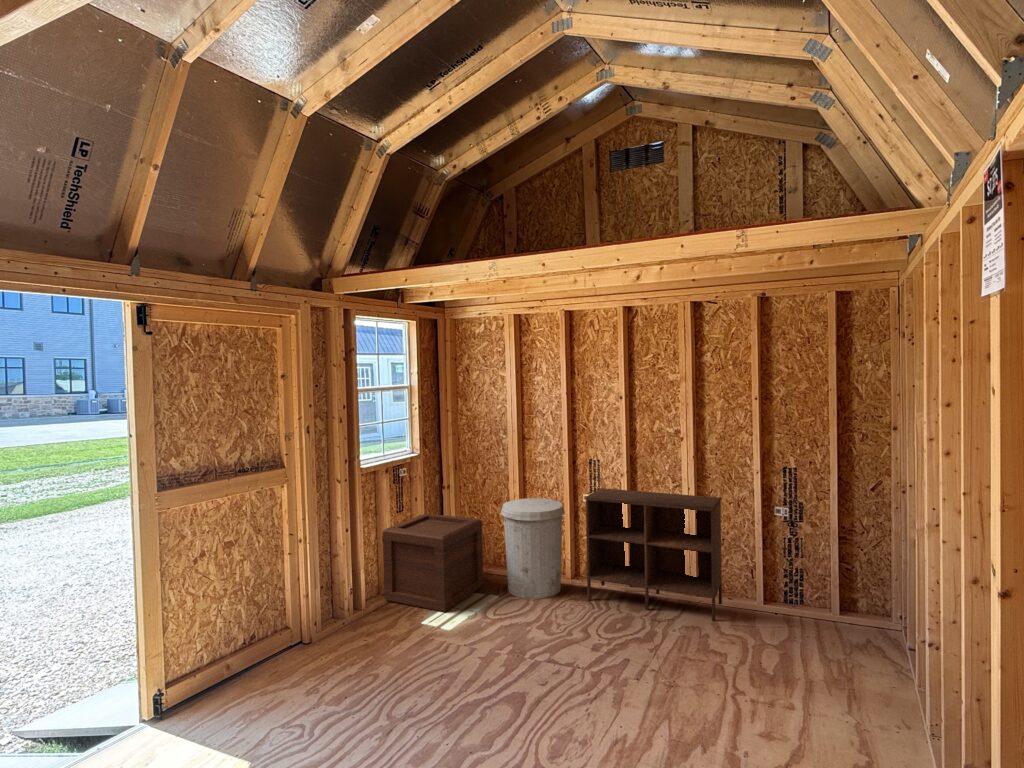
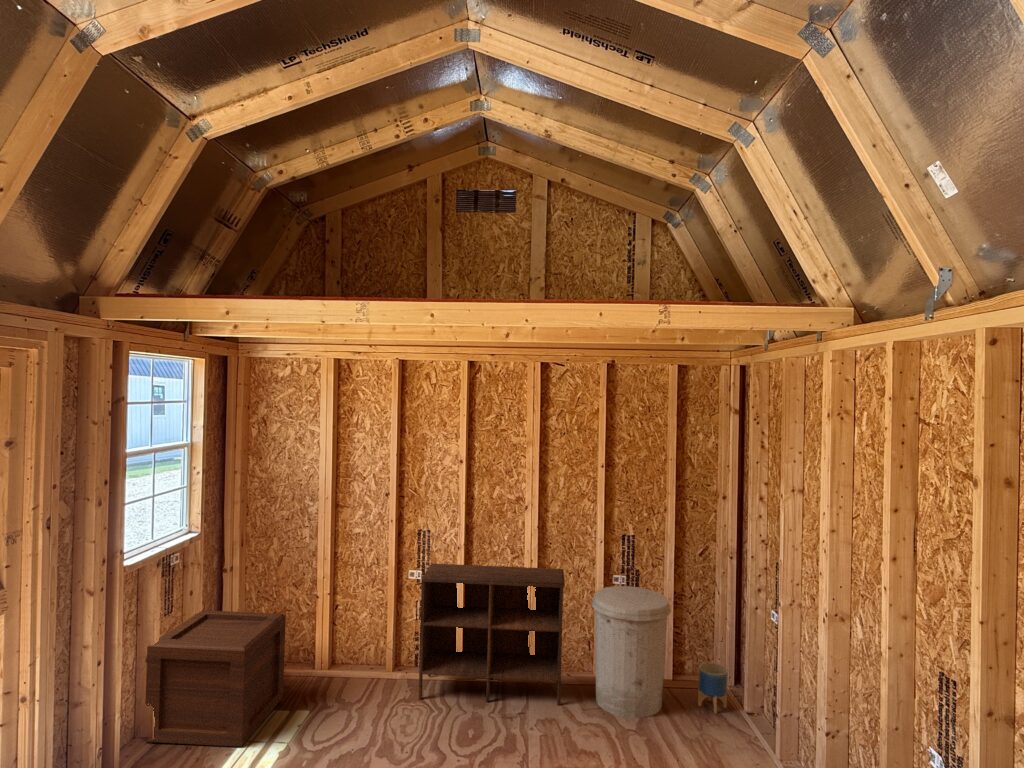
trash can: present [501,498,565,599] -> present [591,586,671,718]
planter: none [866,599,901,651] -> present [698,663,728,714]

